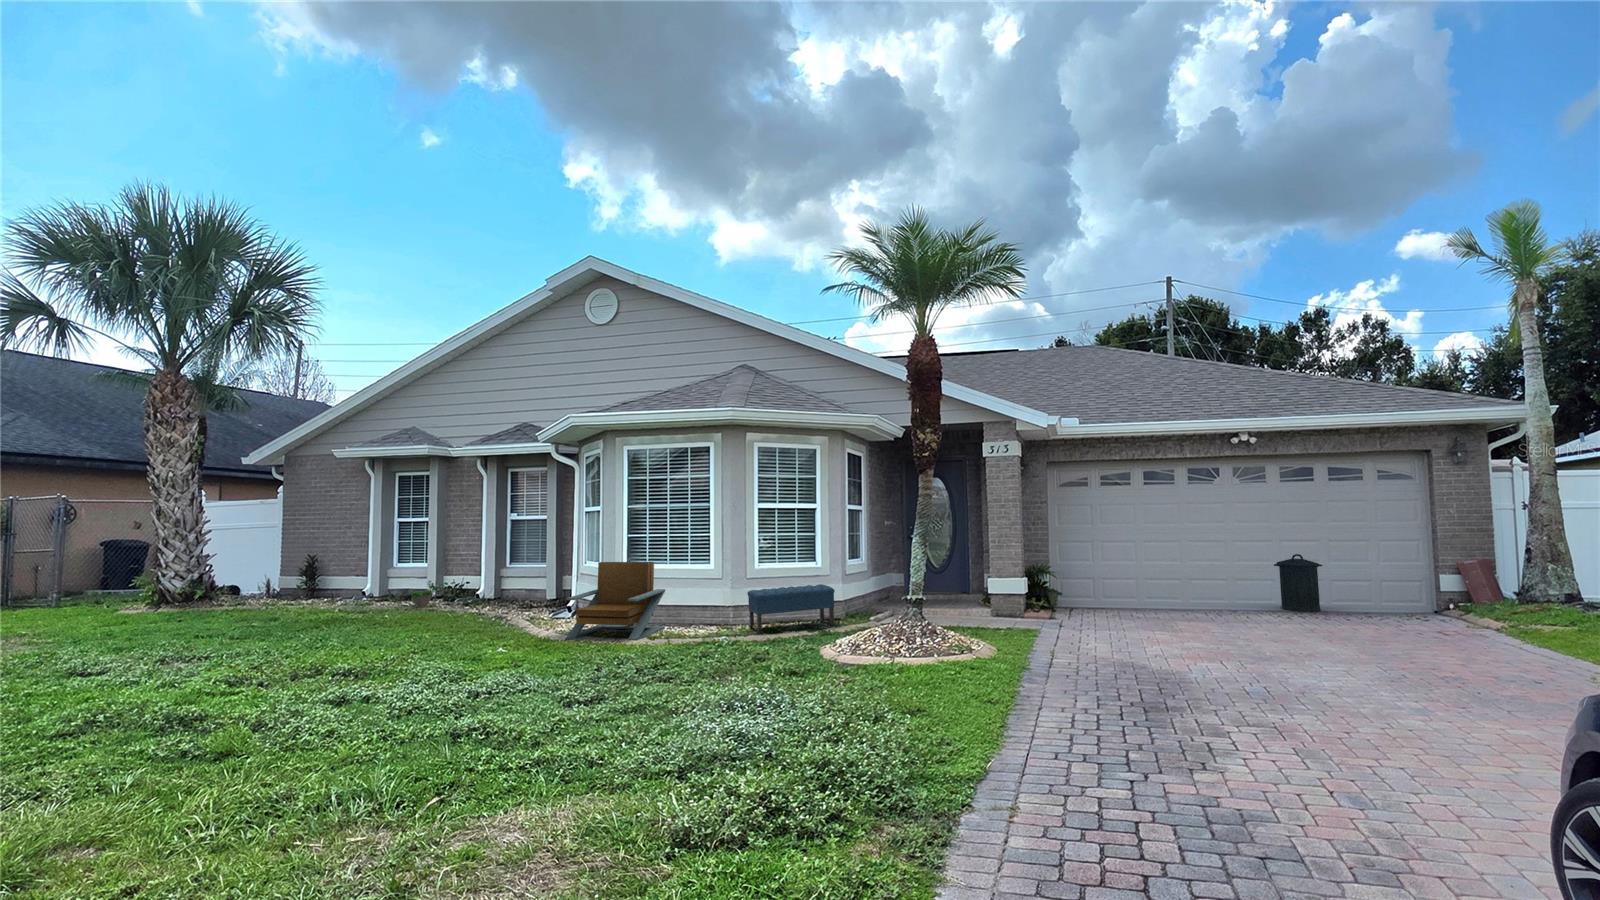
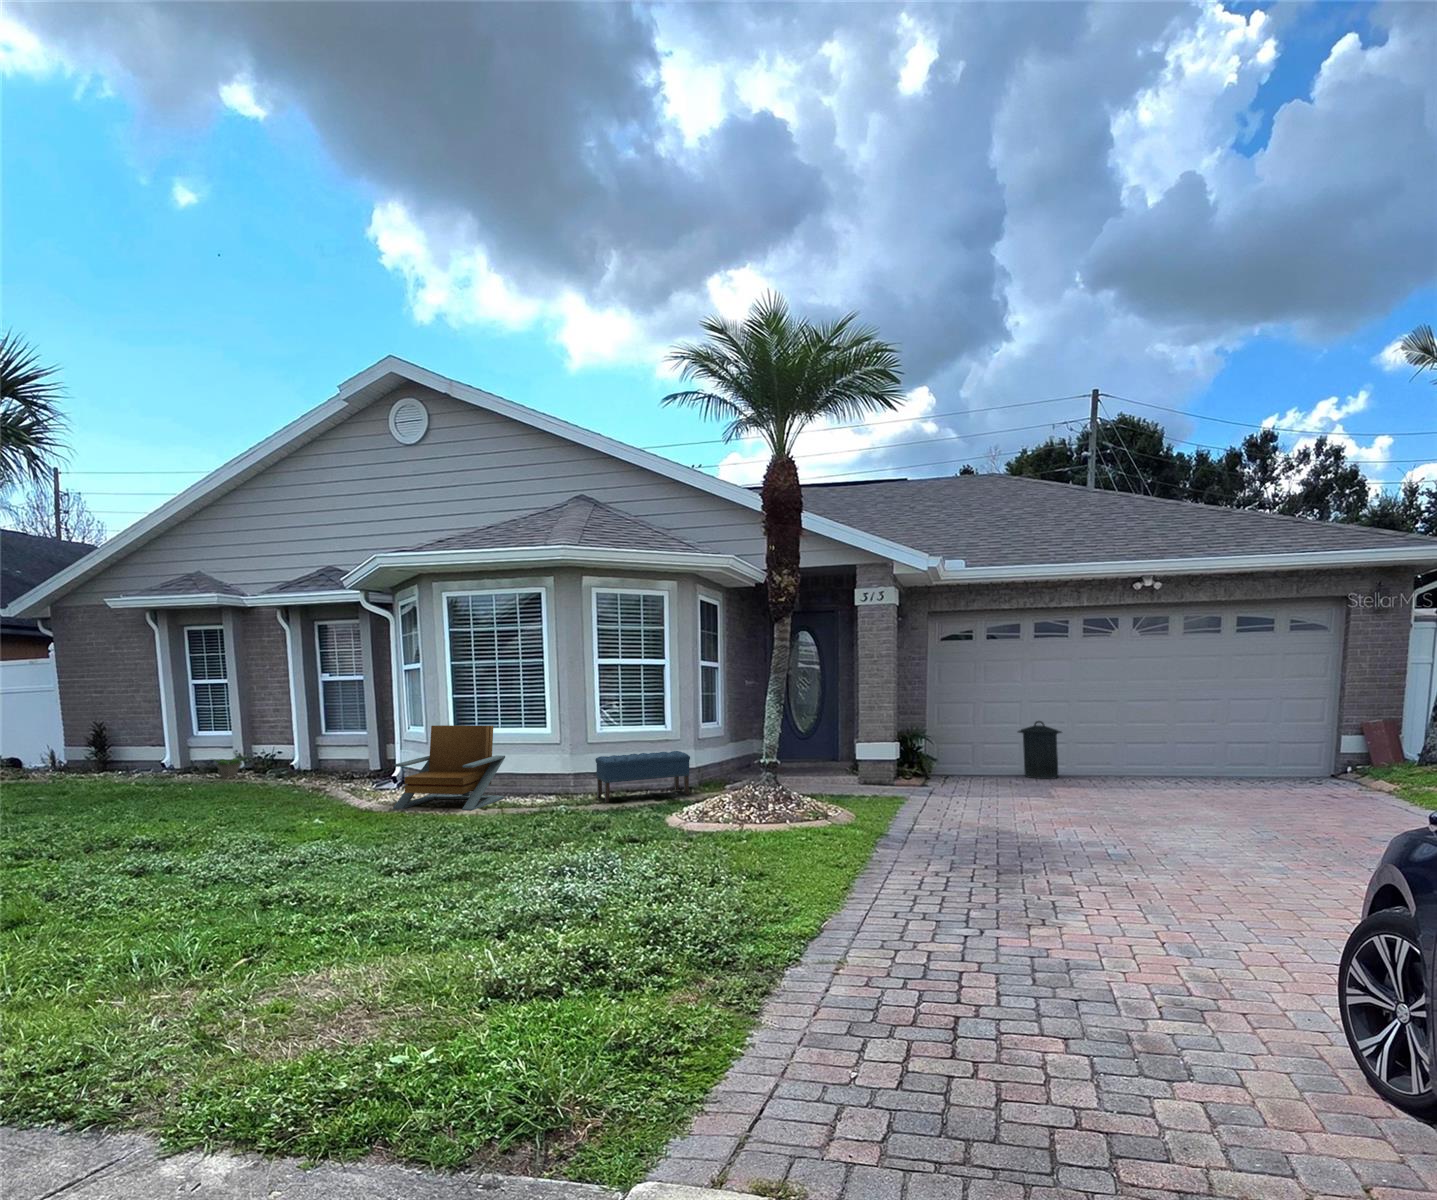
trash can: present [1274,554,1323,612] -> present [1018,721,1062,779]

